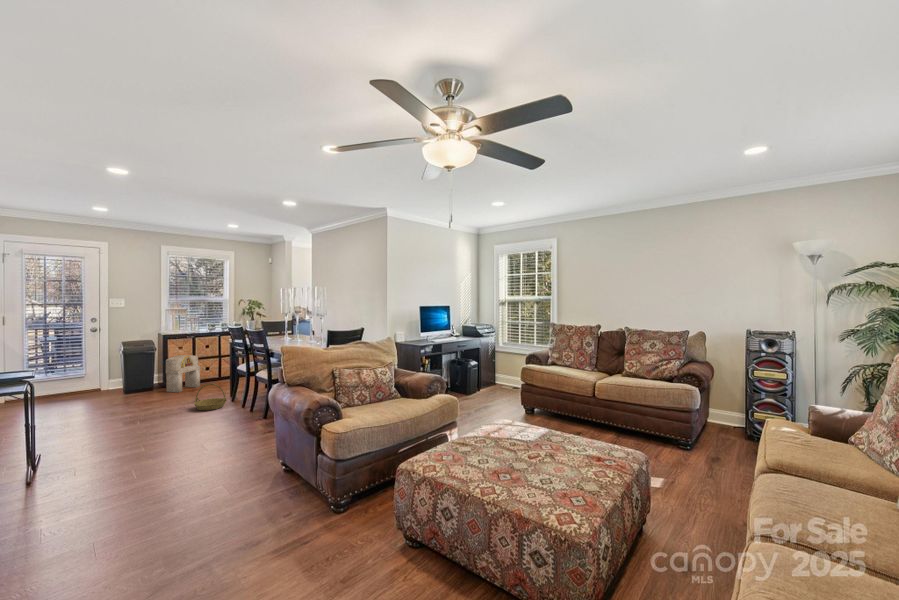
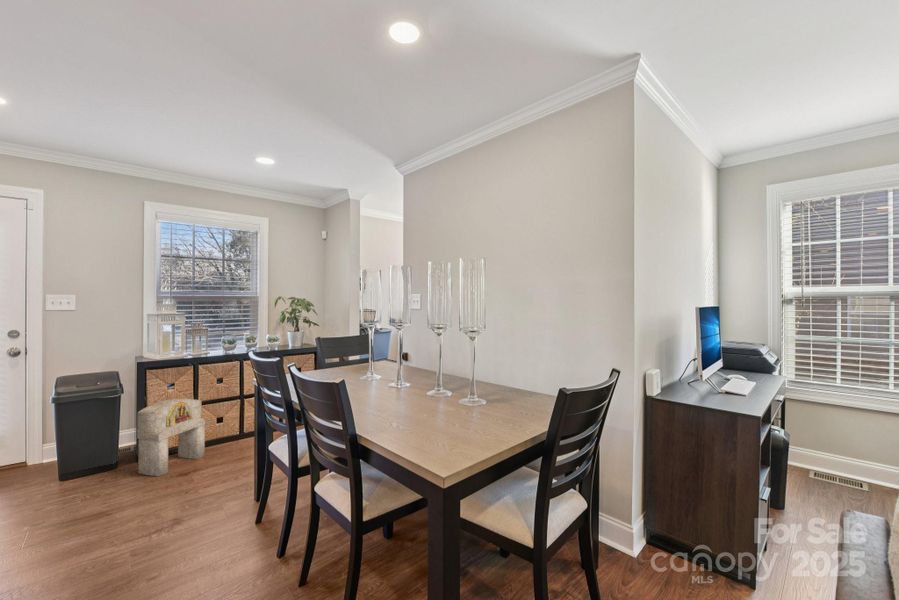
basket: present [194,384,227,410] -> none [165,492,244,567]

